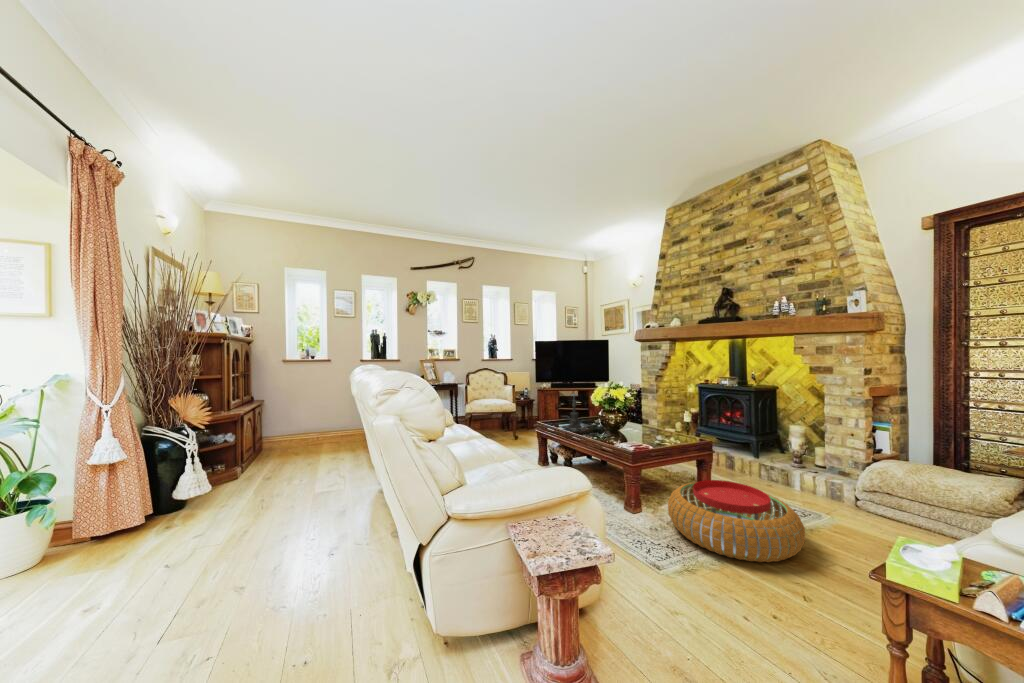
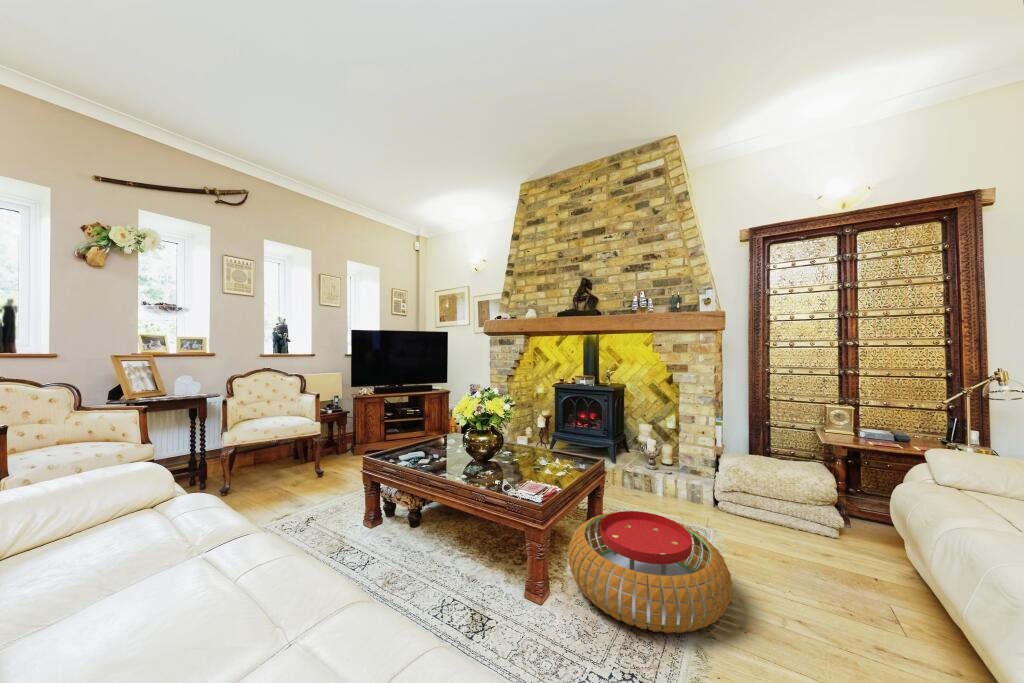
candle holder: present [564,394,584,430] -> none [400,400,439,461]

